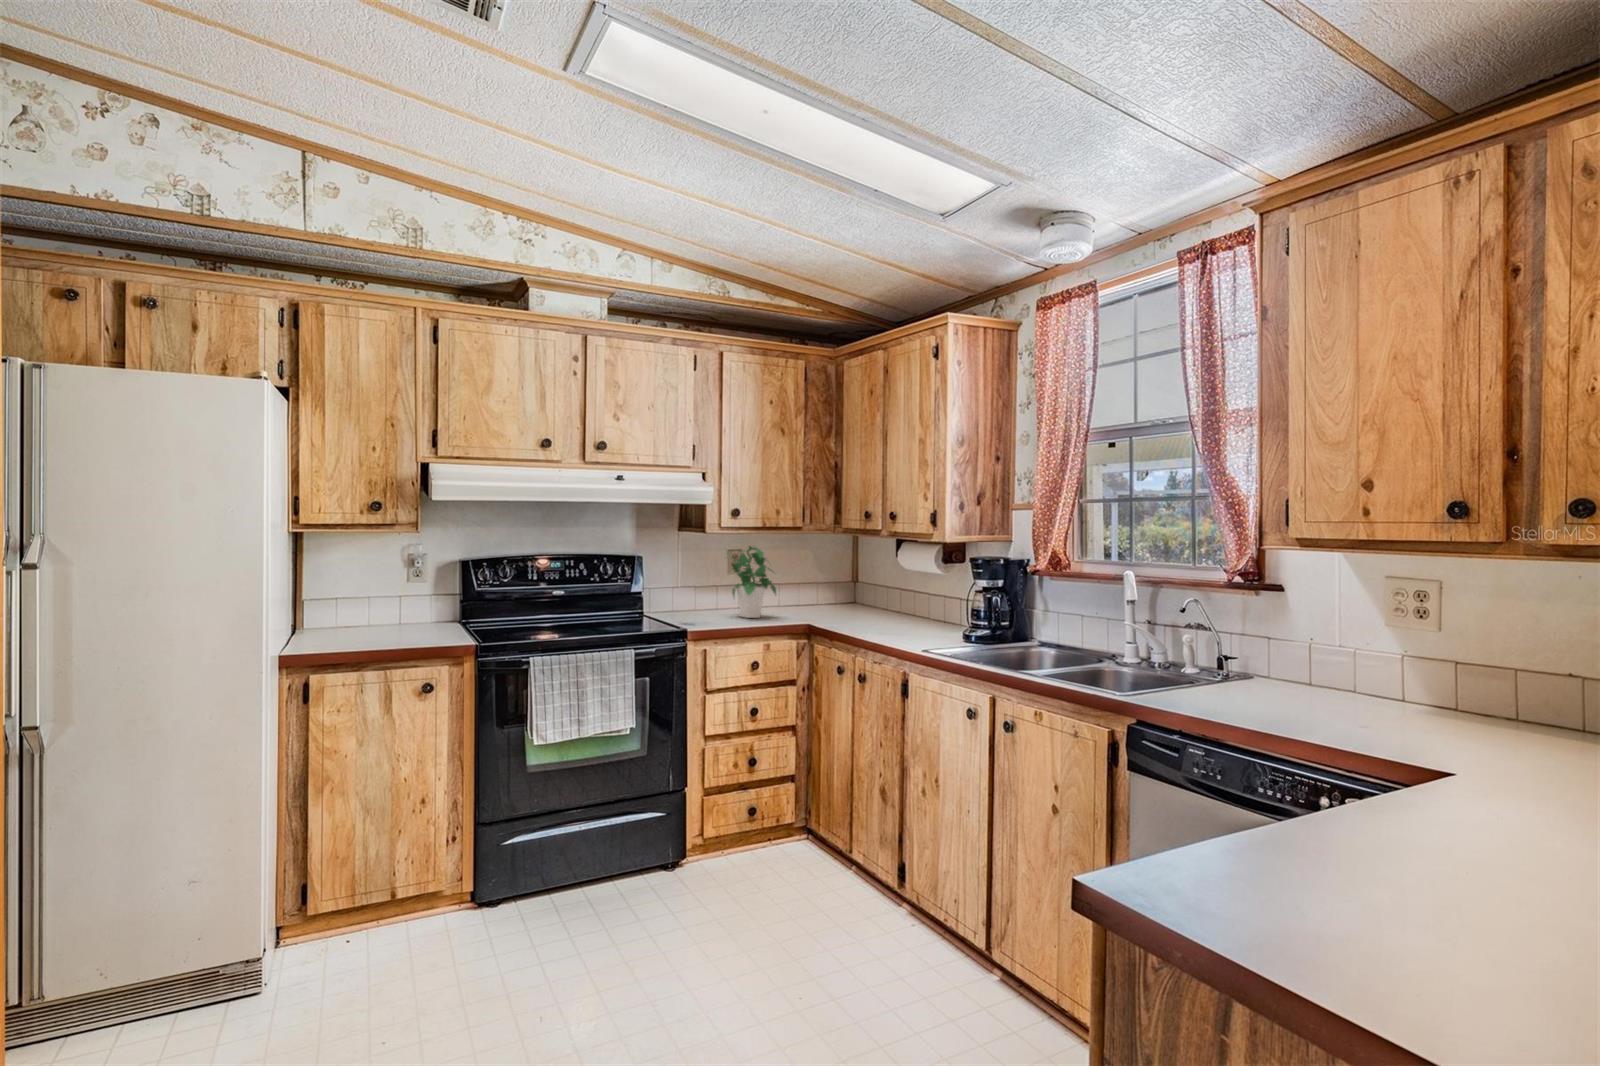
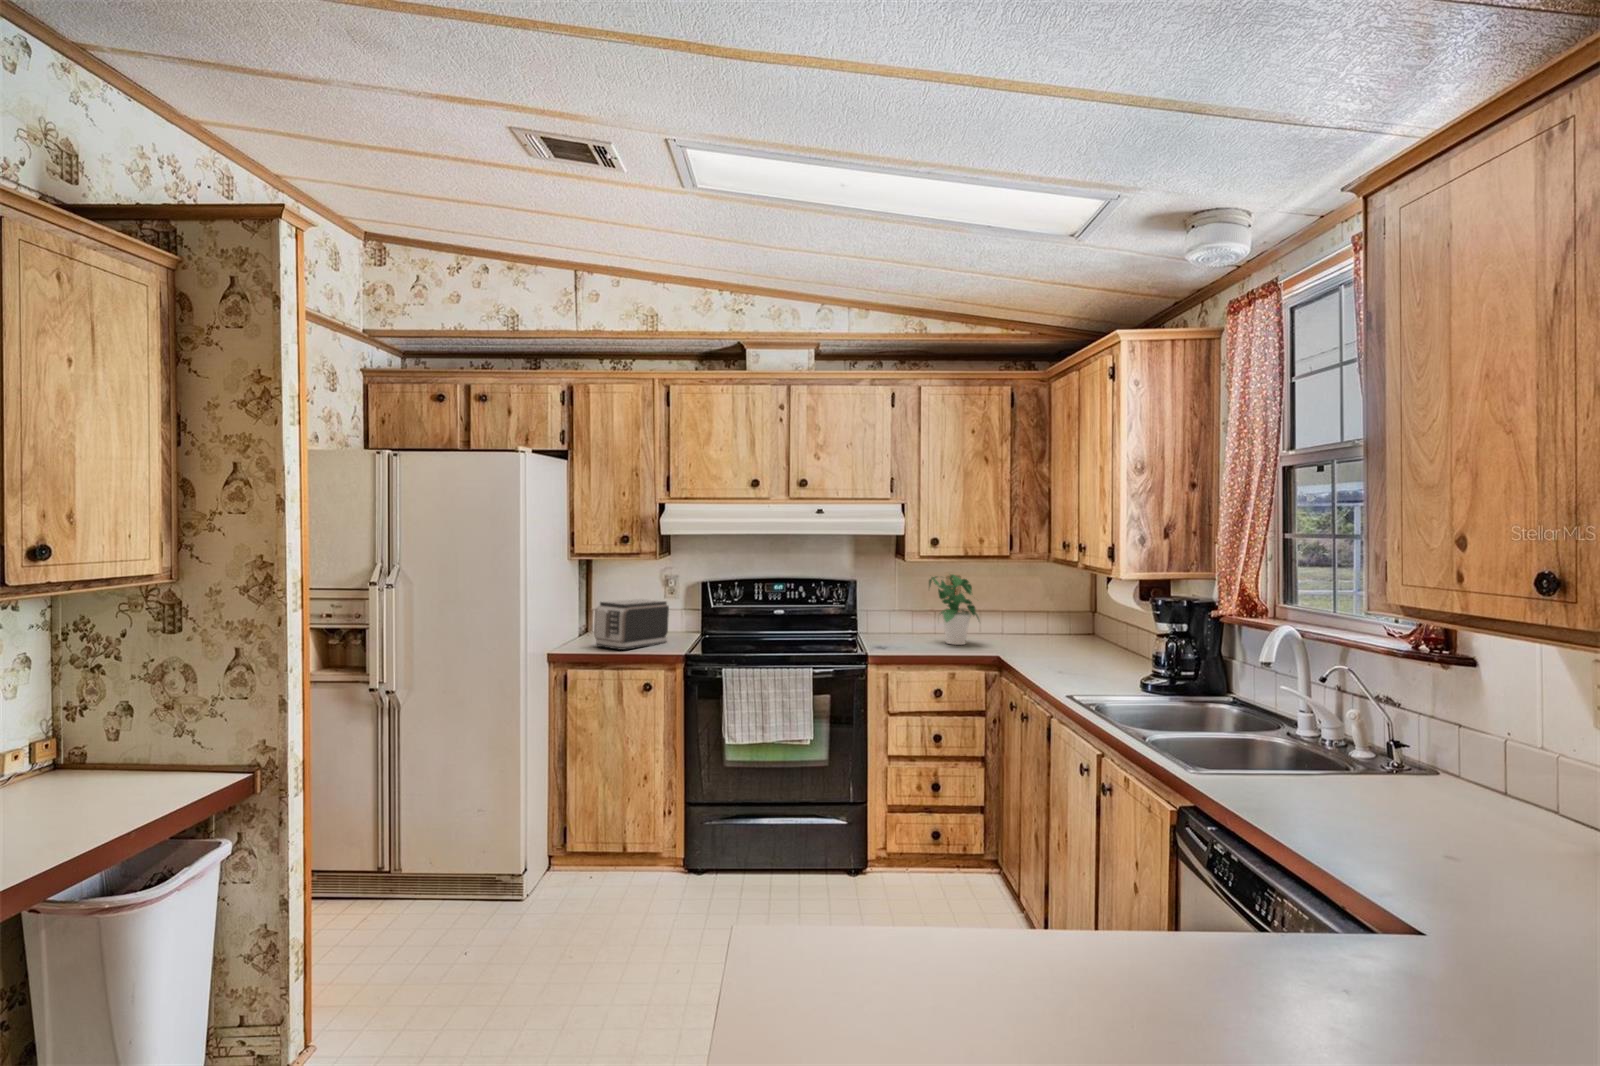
toaster: none [337,581,434,644] -> present [594,599,669,650]

